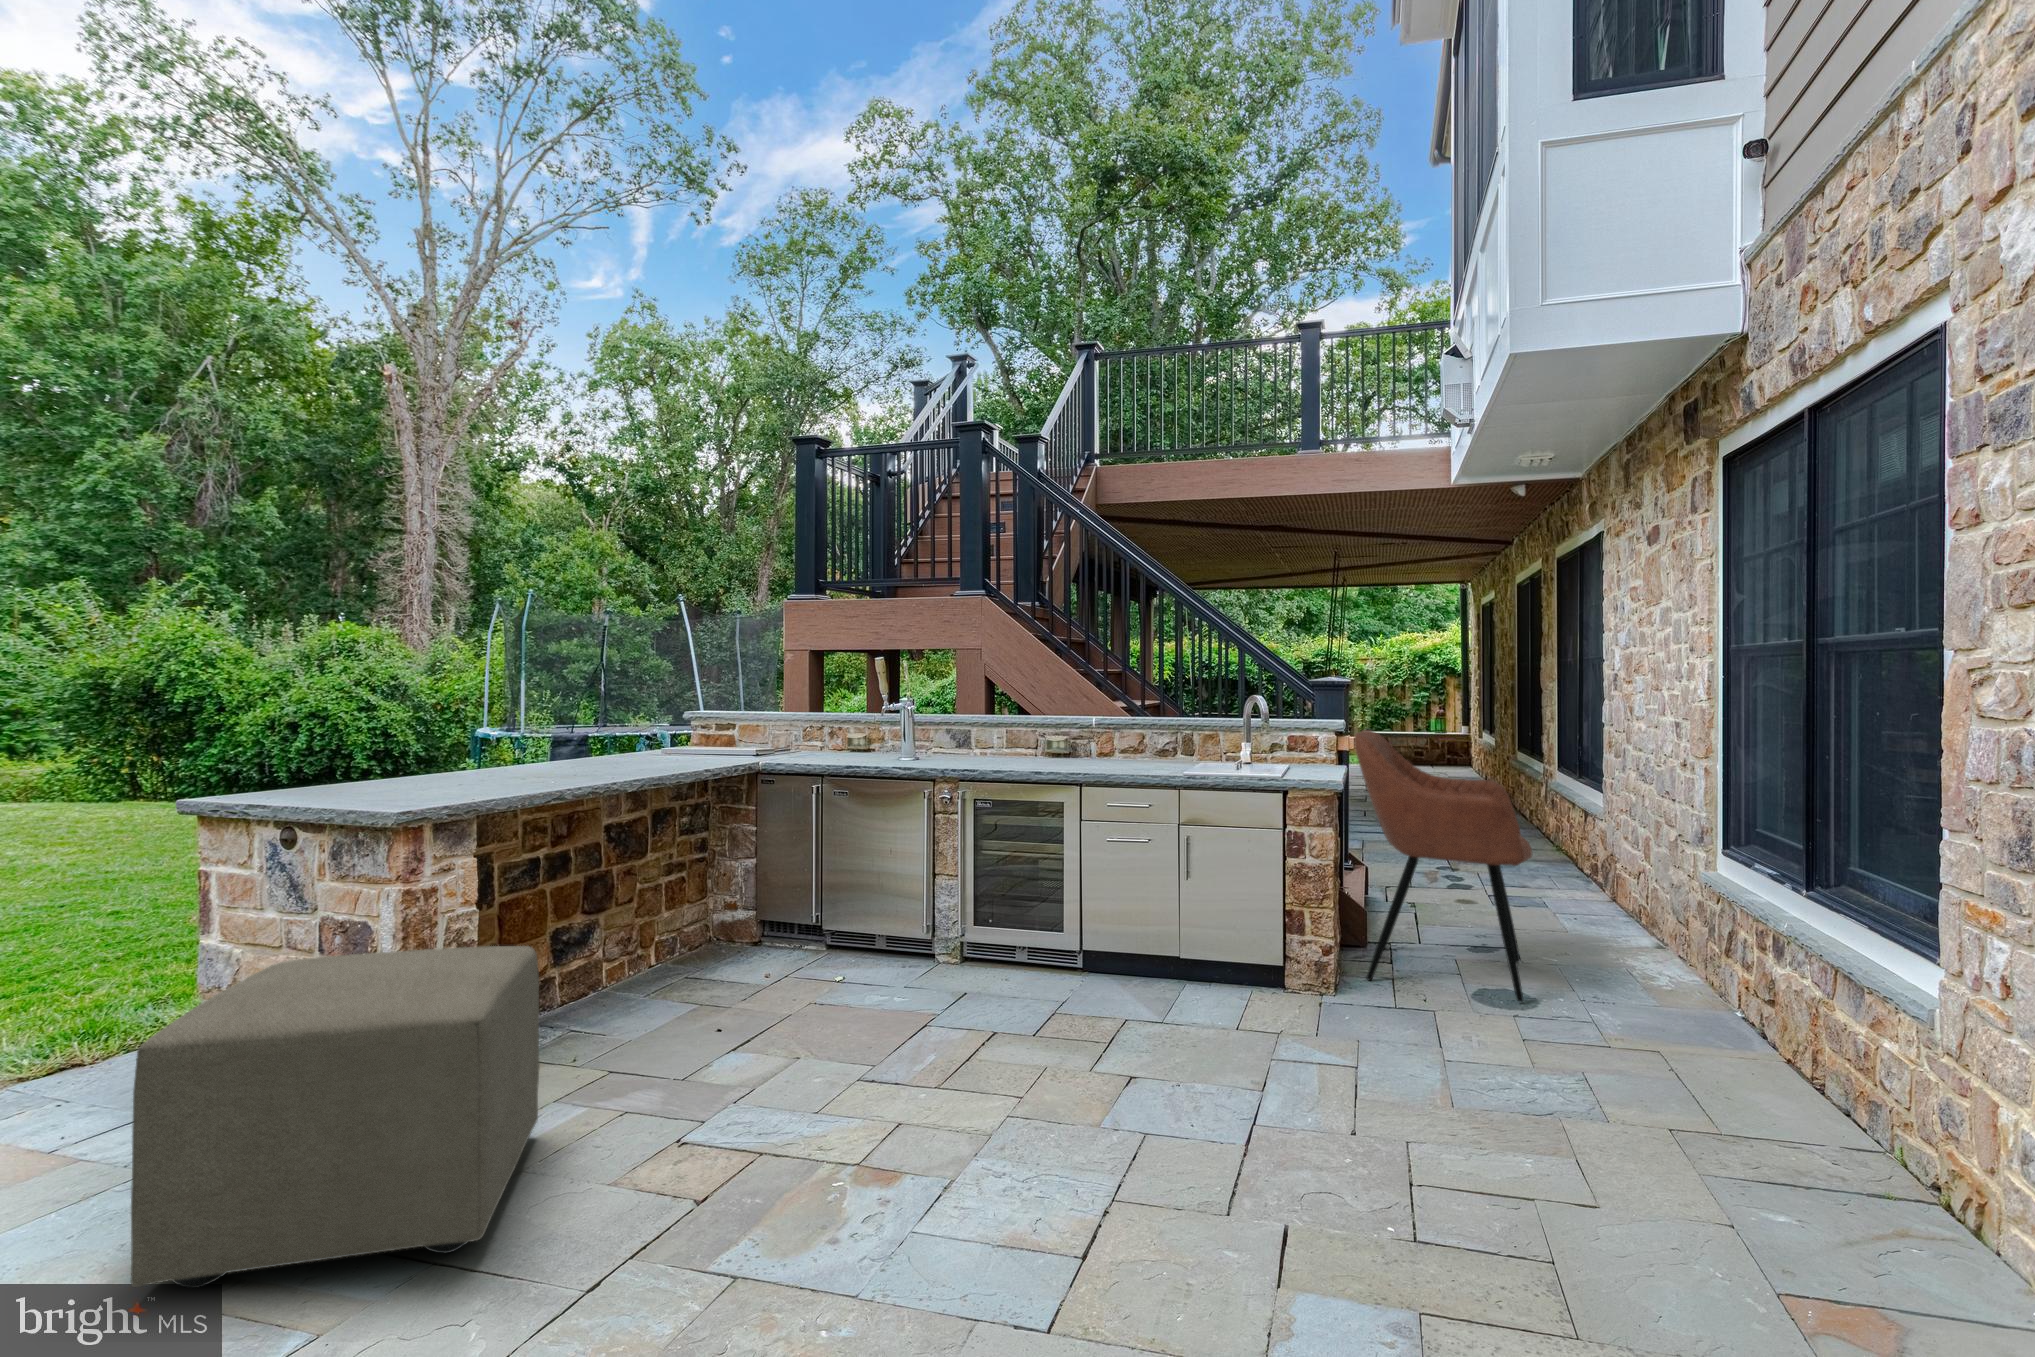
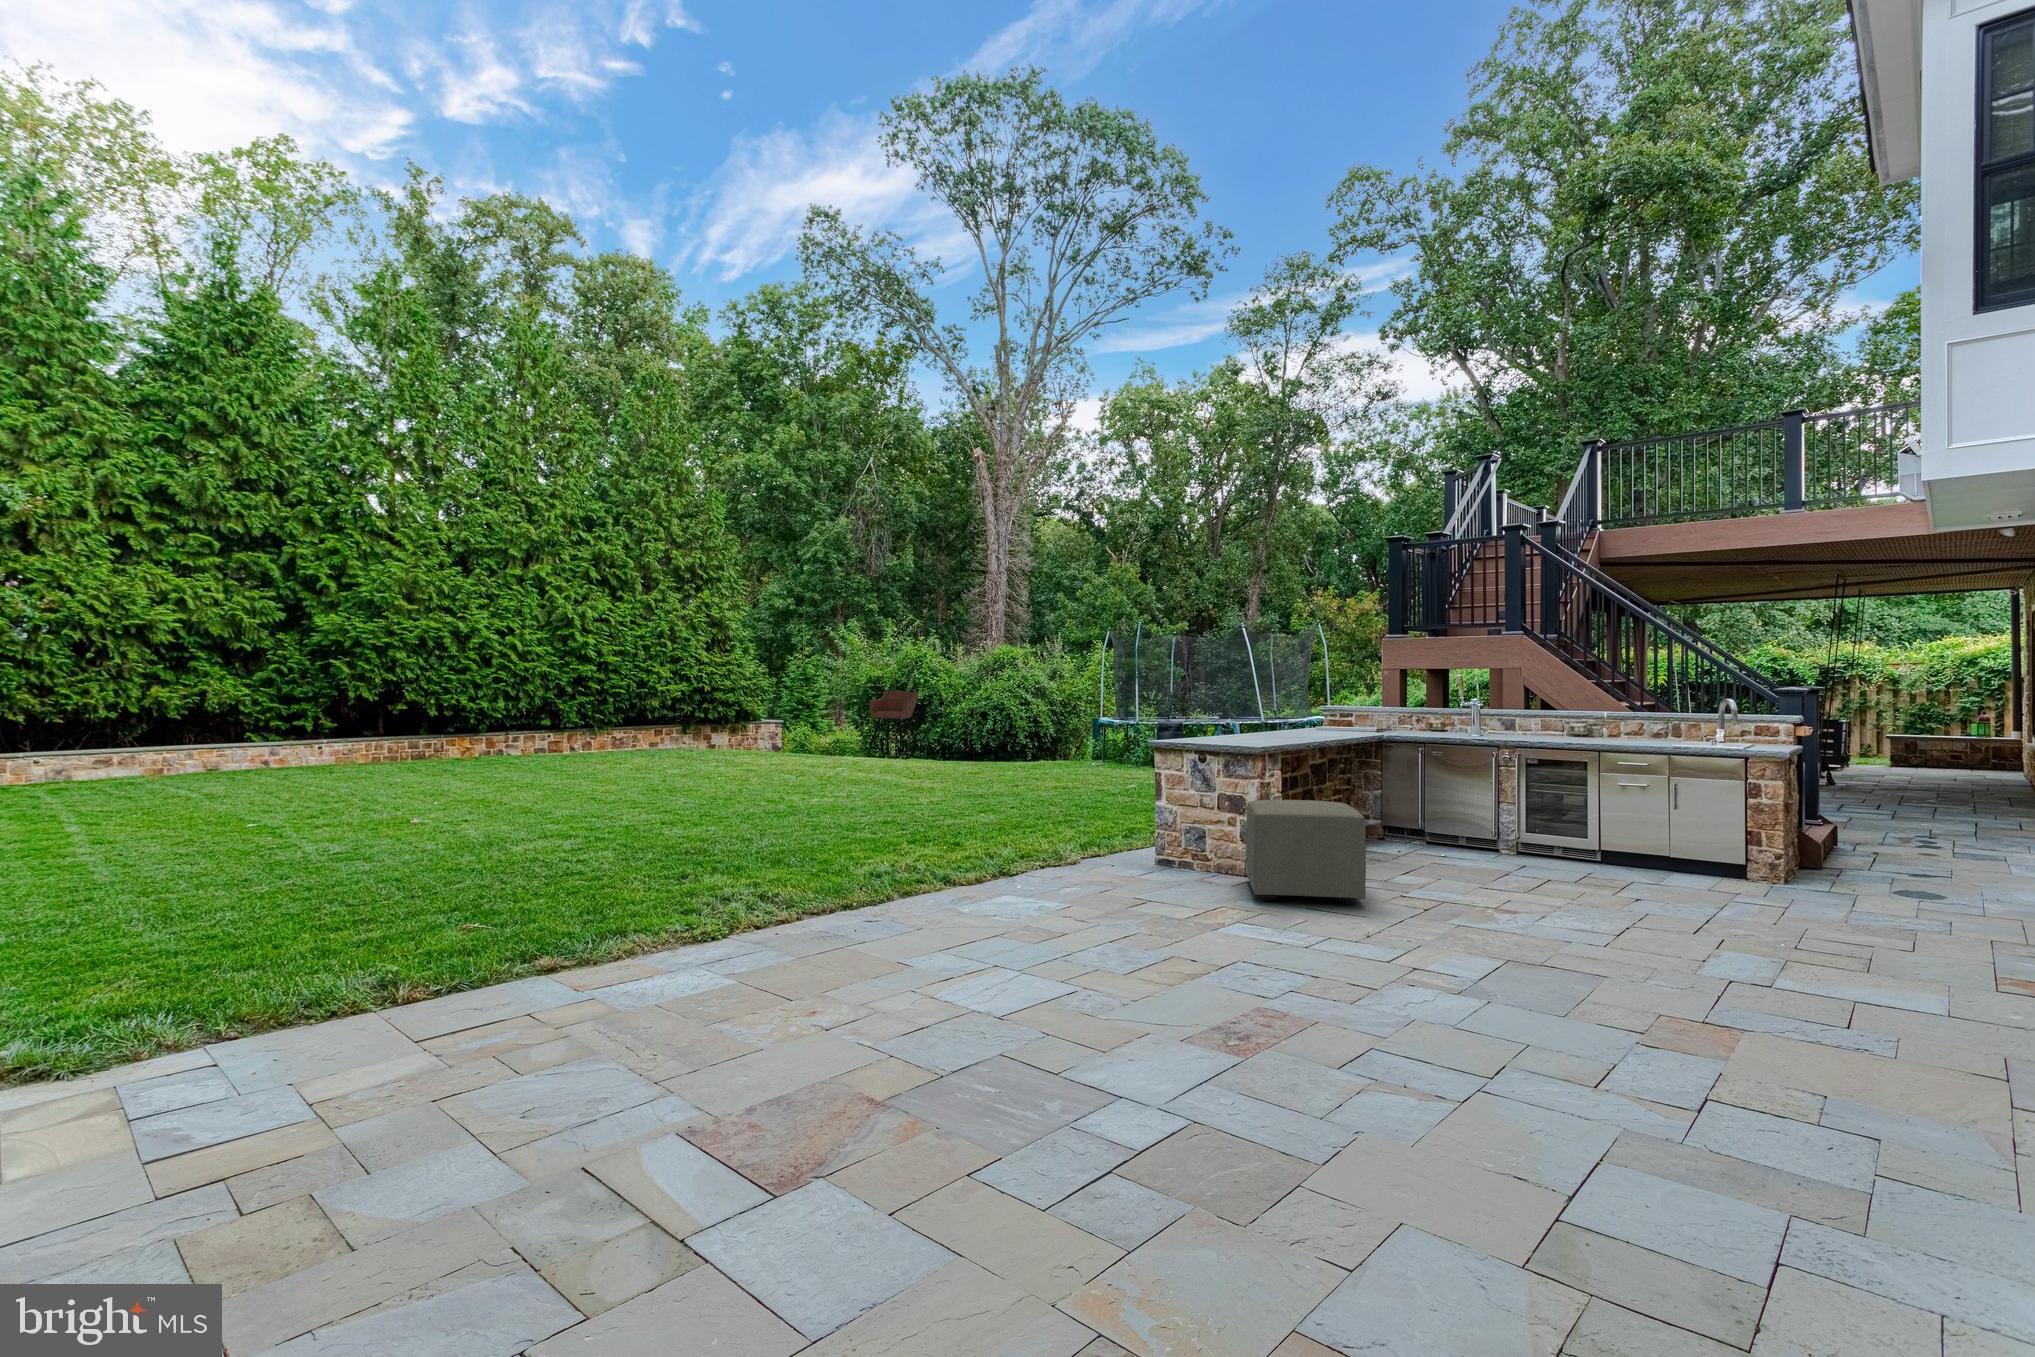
armchair: present [1354,730,1532,1002] -> present [868,690,918,751]

